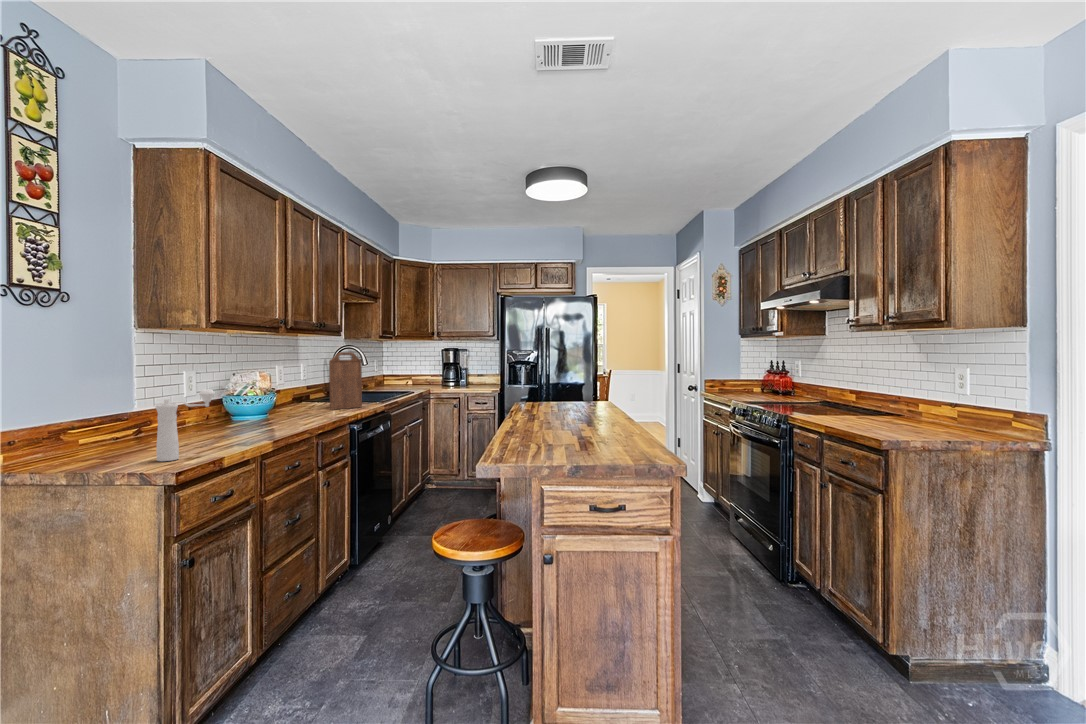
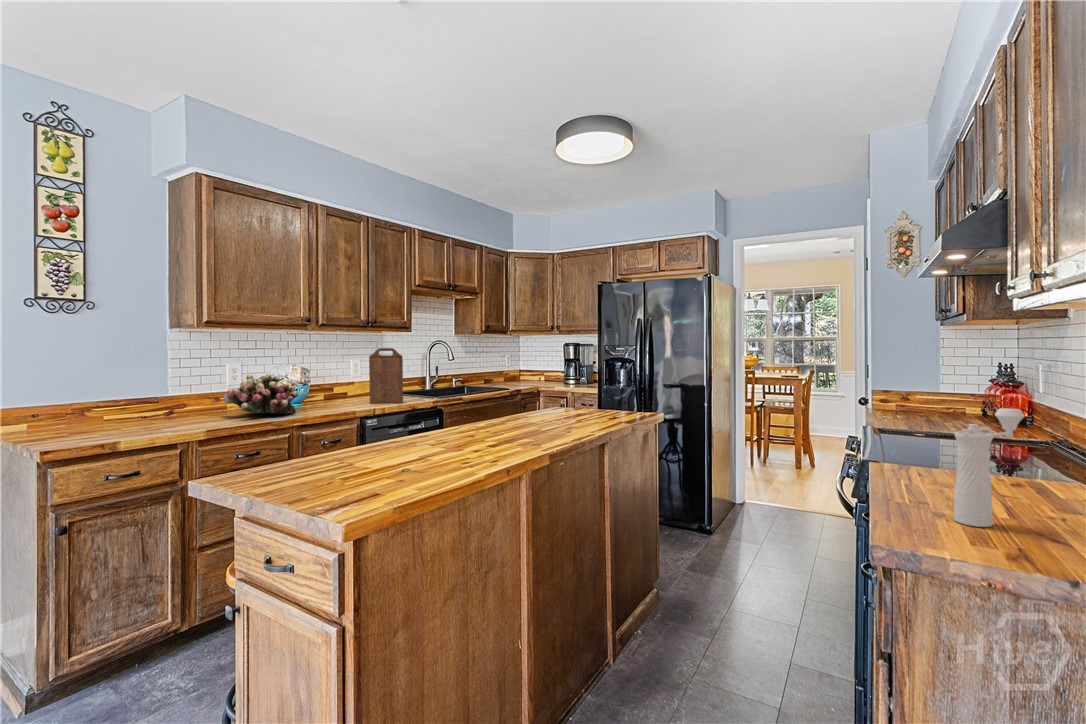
flower arrangement: none [229,380,305,422] -> present [223,374,298,414]
pepper mill: present [155,389,215,461] -> present [954,408,1024,527]

